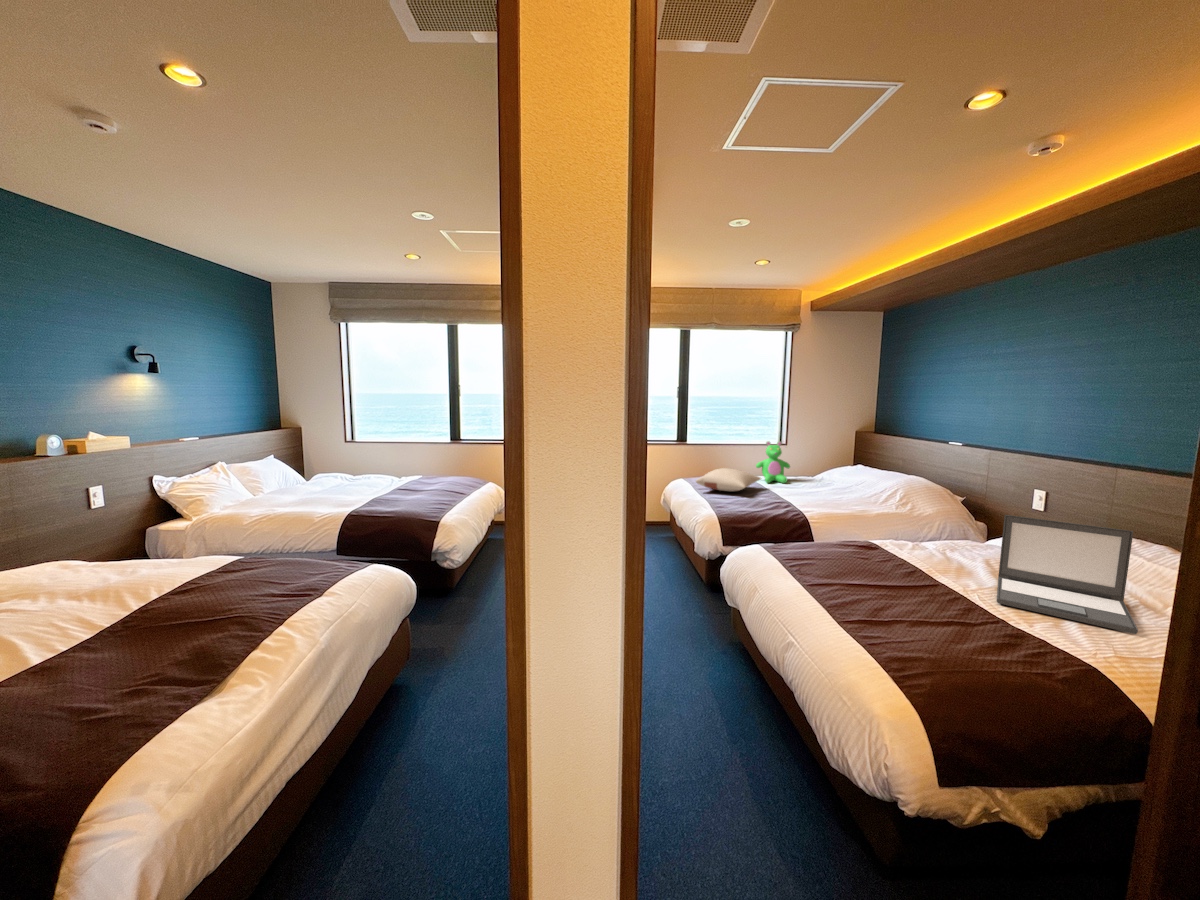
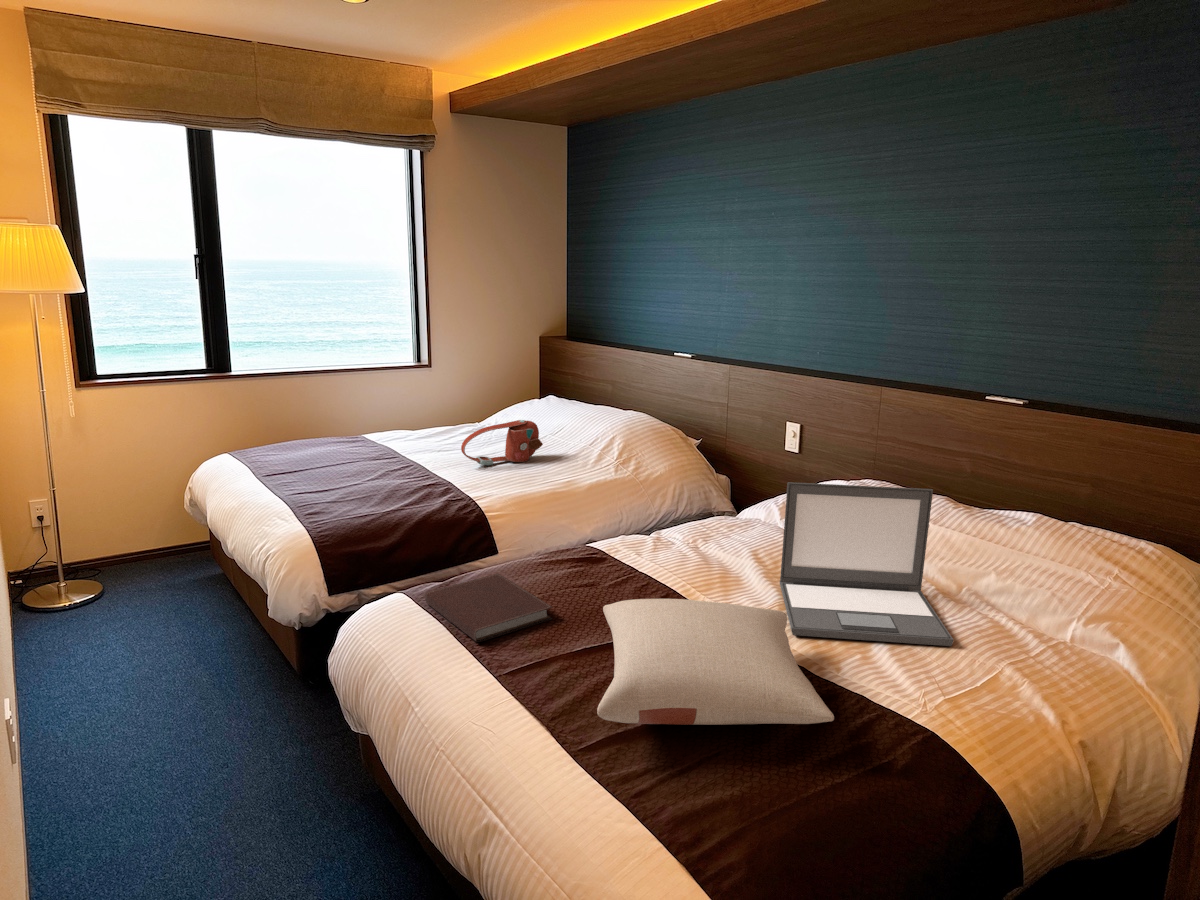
teddy bear: present [756,441,790,483] -> none [380,362,443,443]
pillow: present [696,468,761,491] -> present [597,599,834,725]
handbag: none [798,474,848,498] -> present [461,420,543,465]
notebook: none [771,544,839,569] -> present [425,574,553,642]

